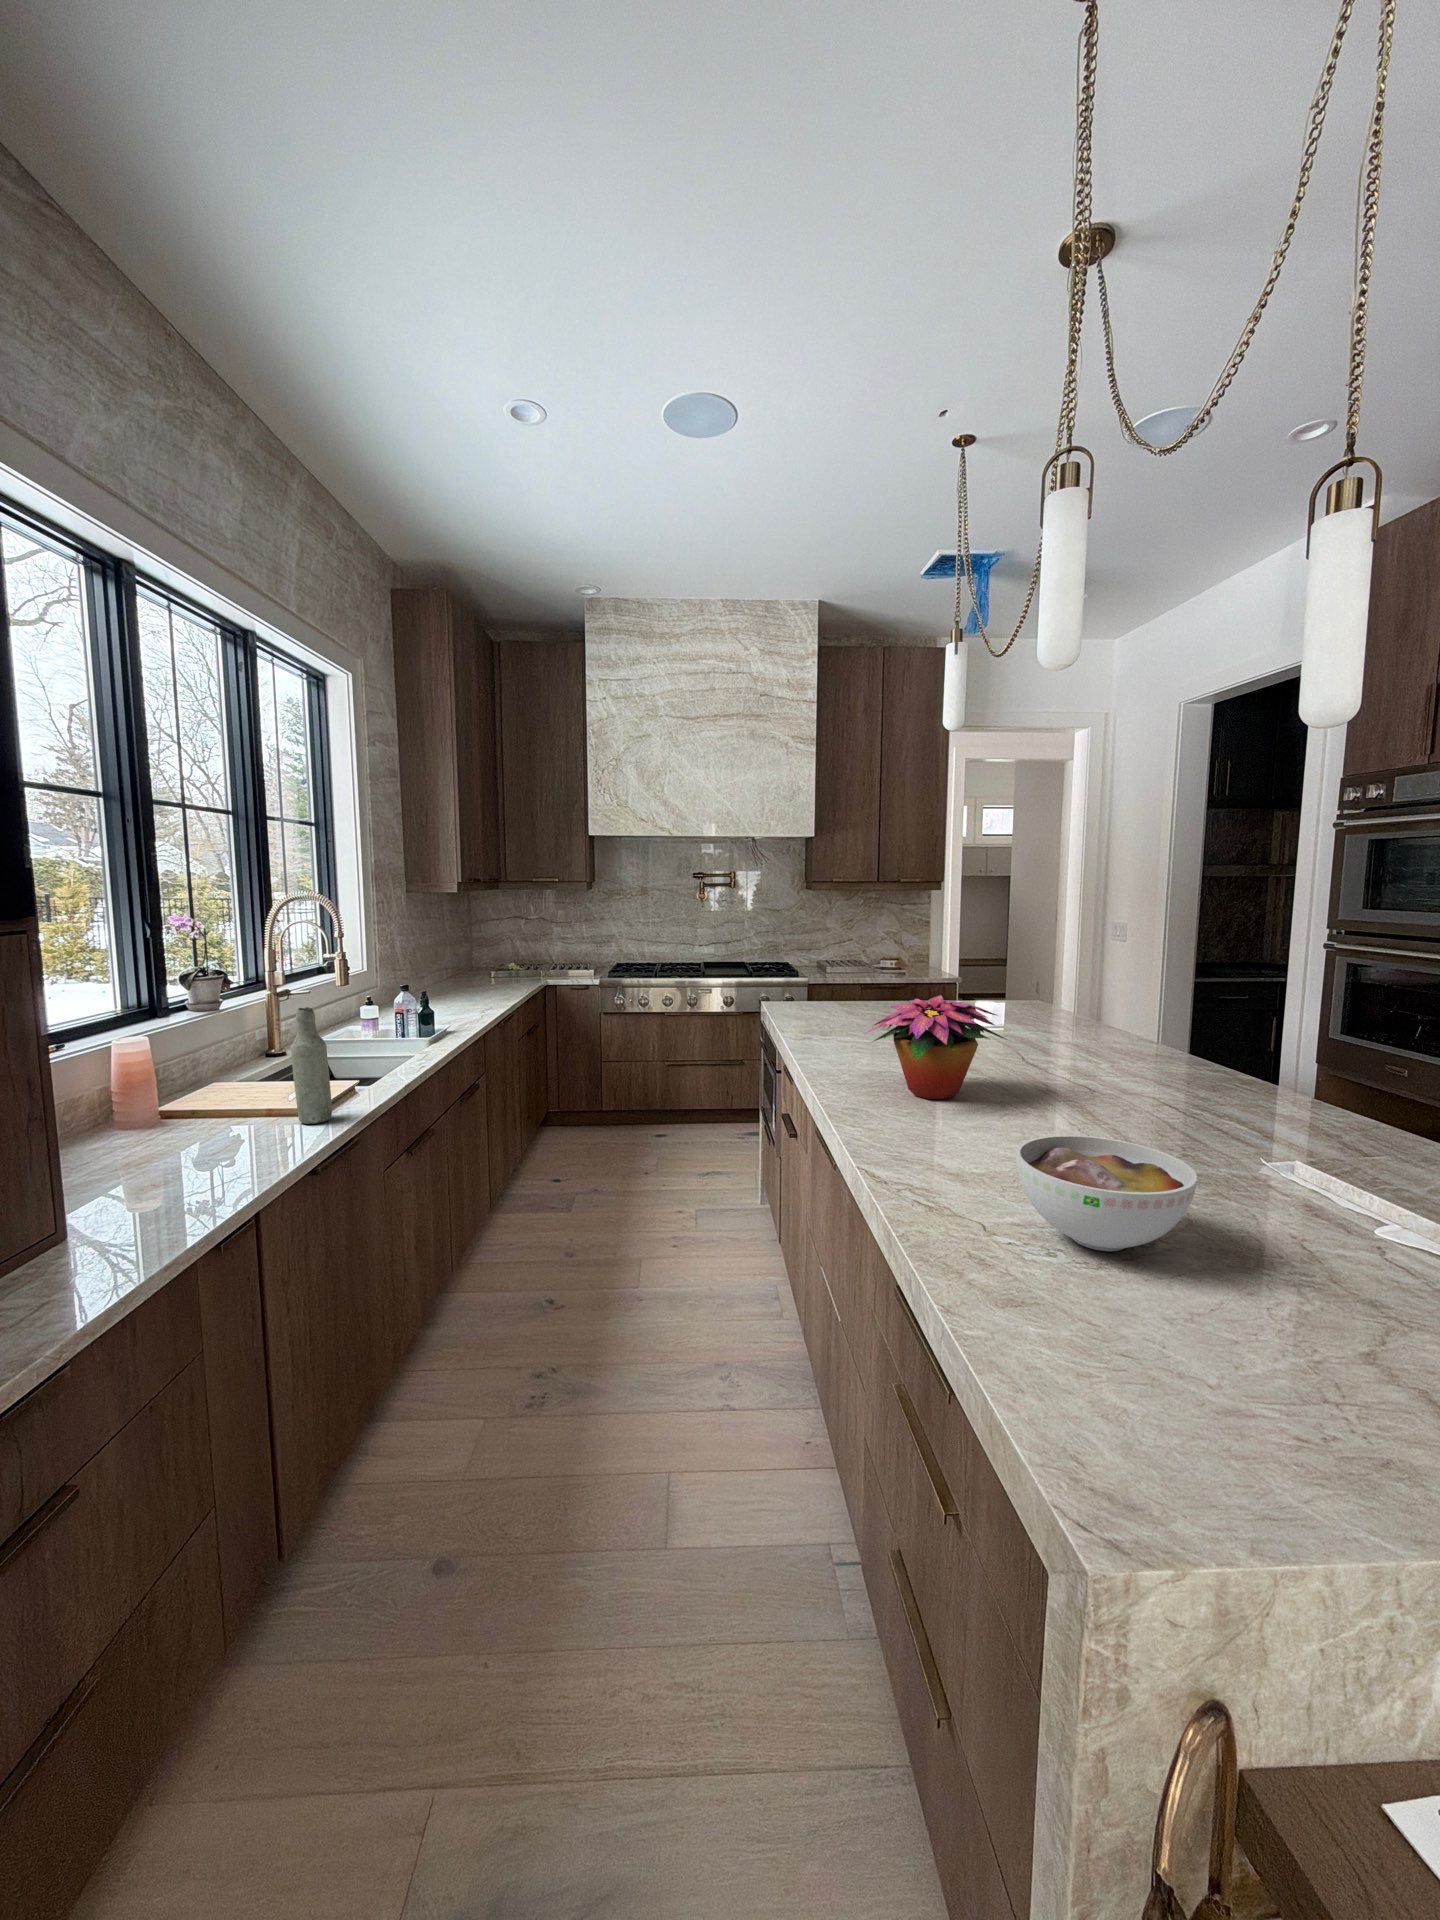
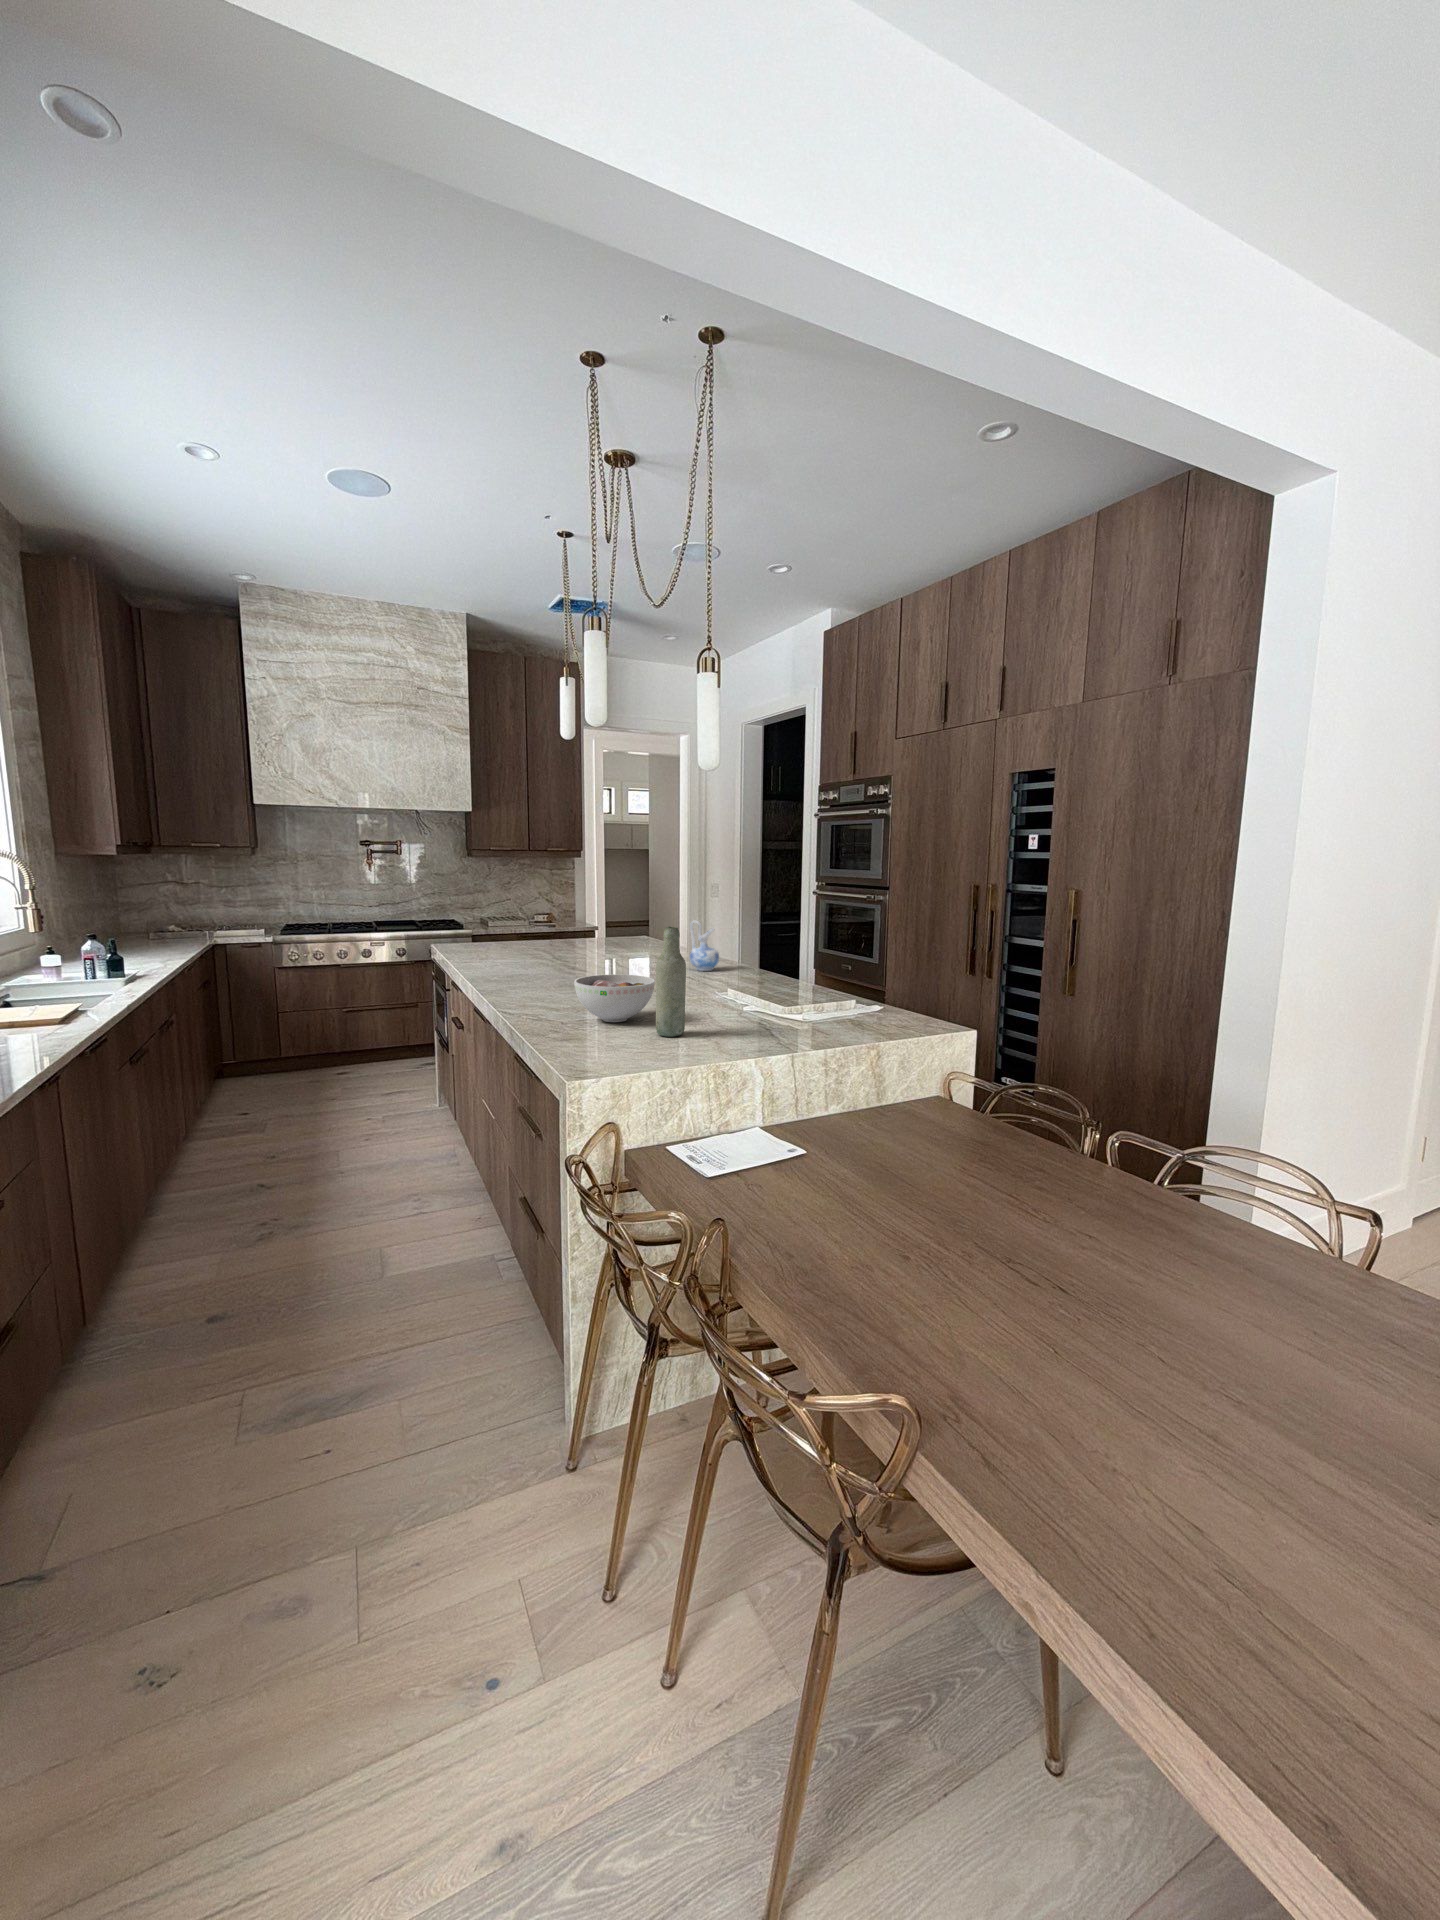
flower arrangement: present [865,995,1007,1100] -> none [501,917,599,983]
ceramic pitcher: none [1159,1001,1216,1088] -> present [690,920,719,971]
bottle: present [291,1007,332,1124] -> present [656,927,686,1037]

